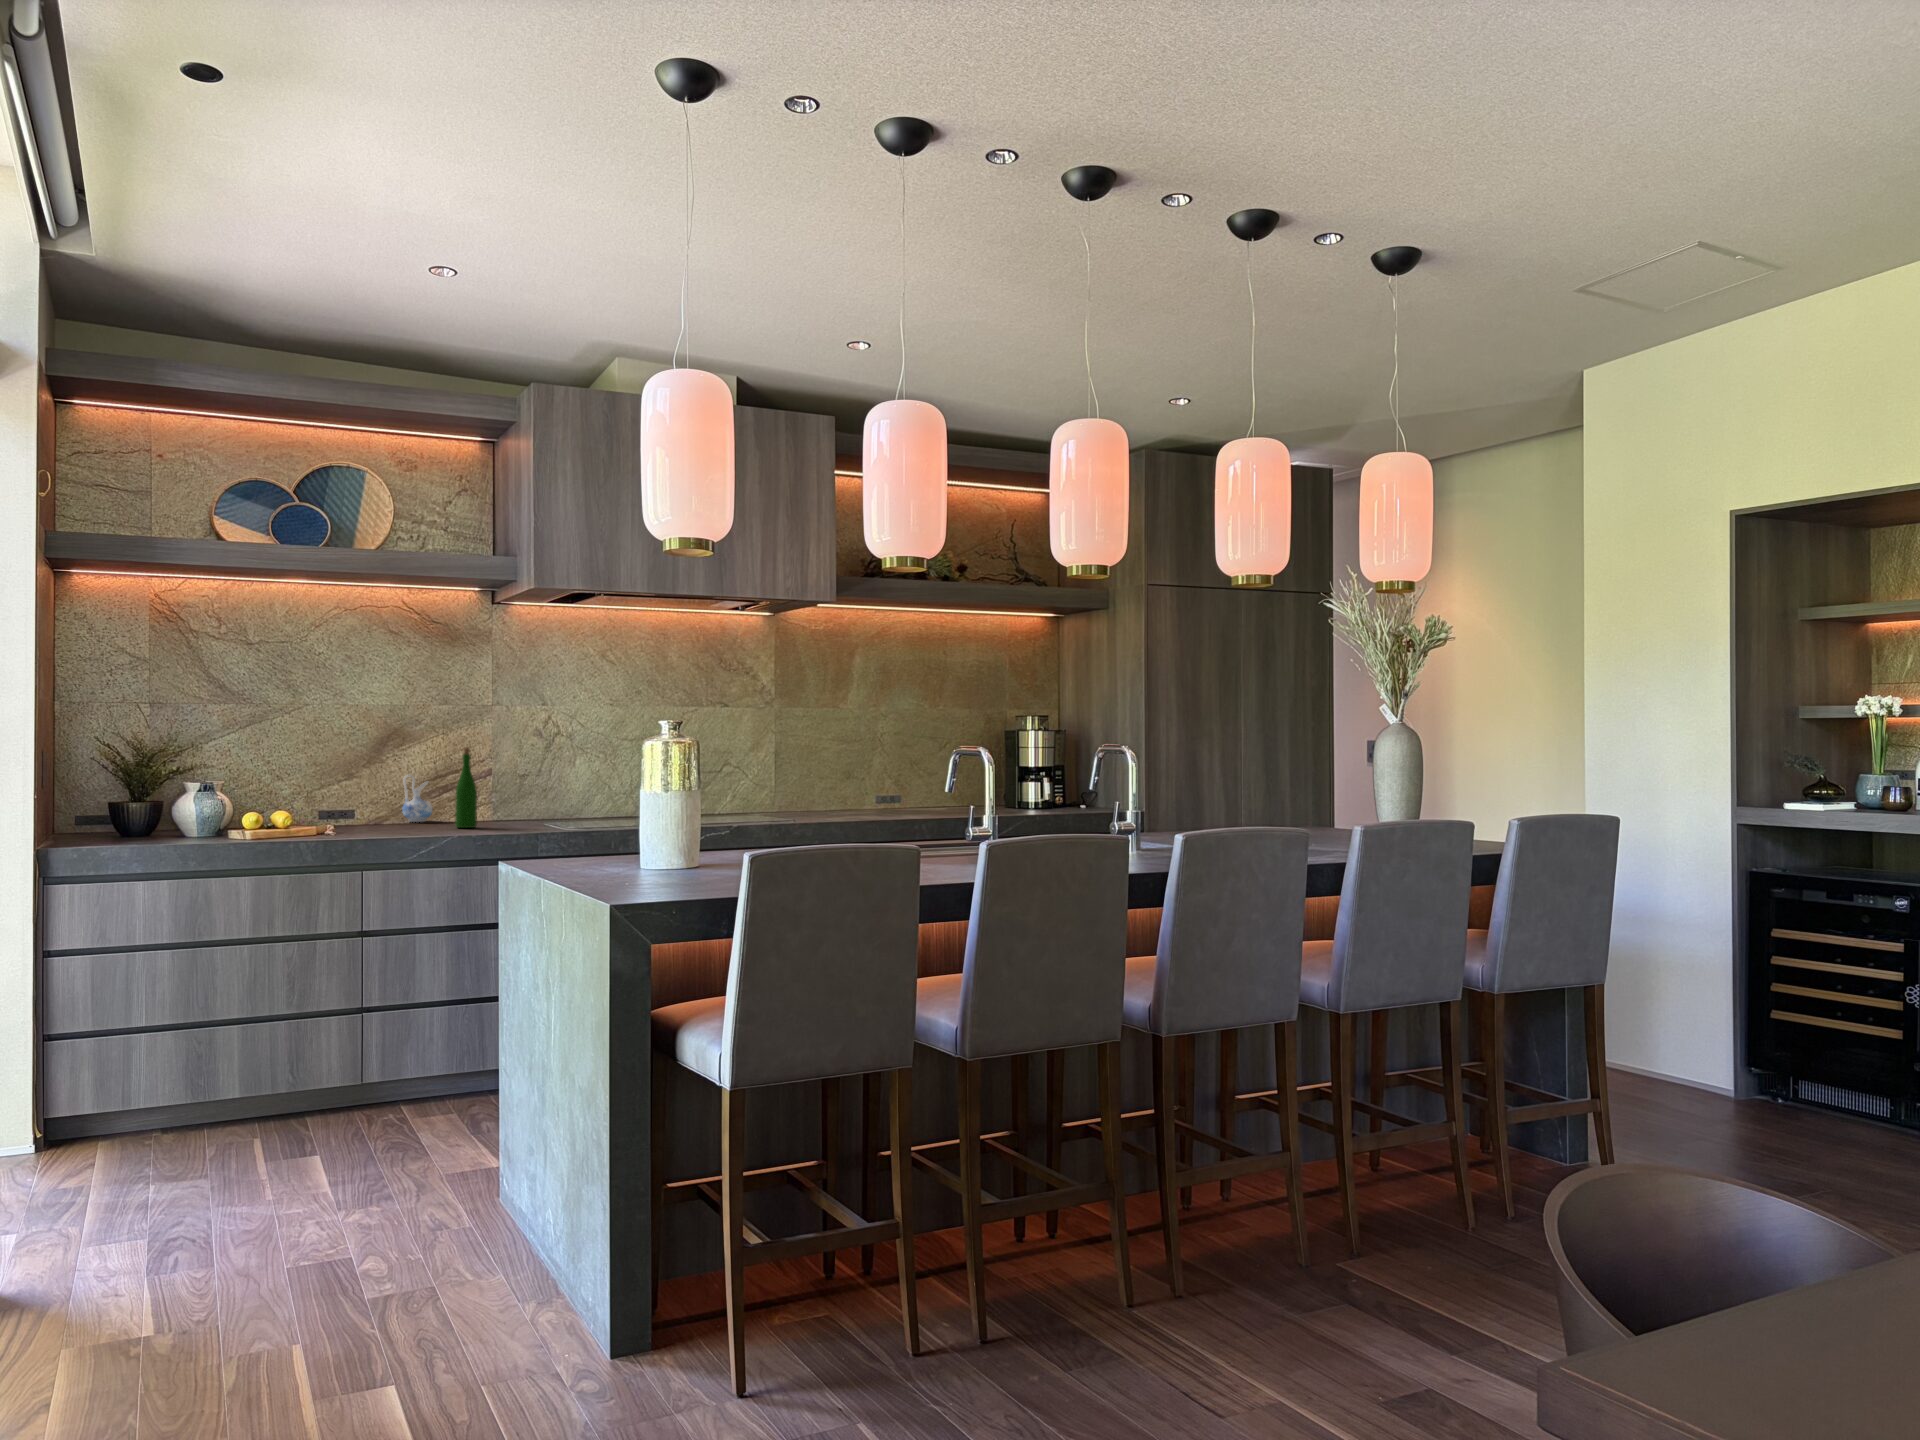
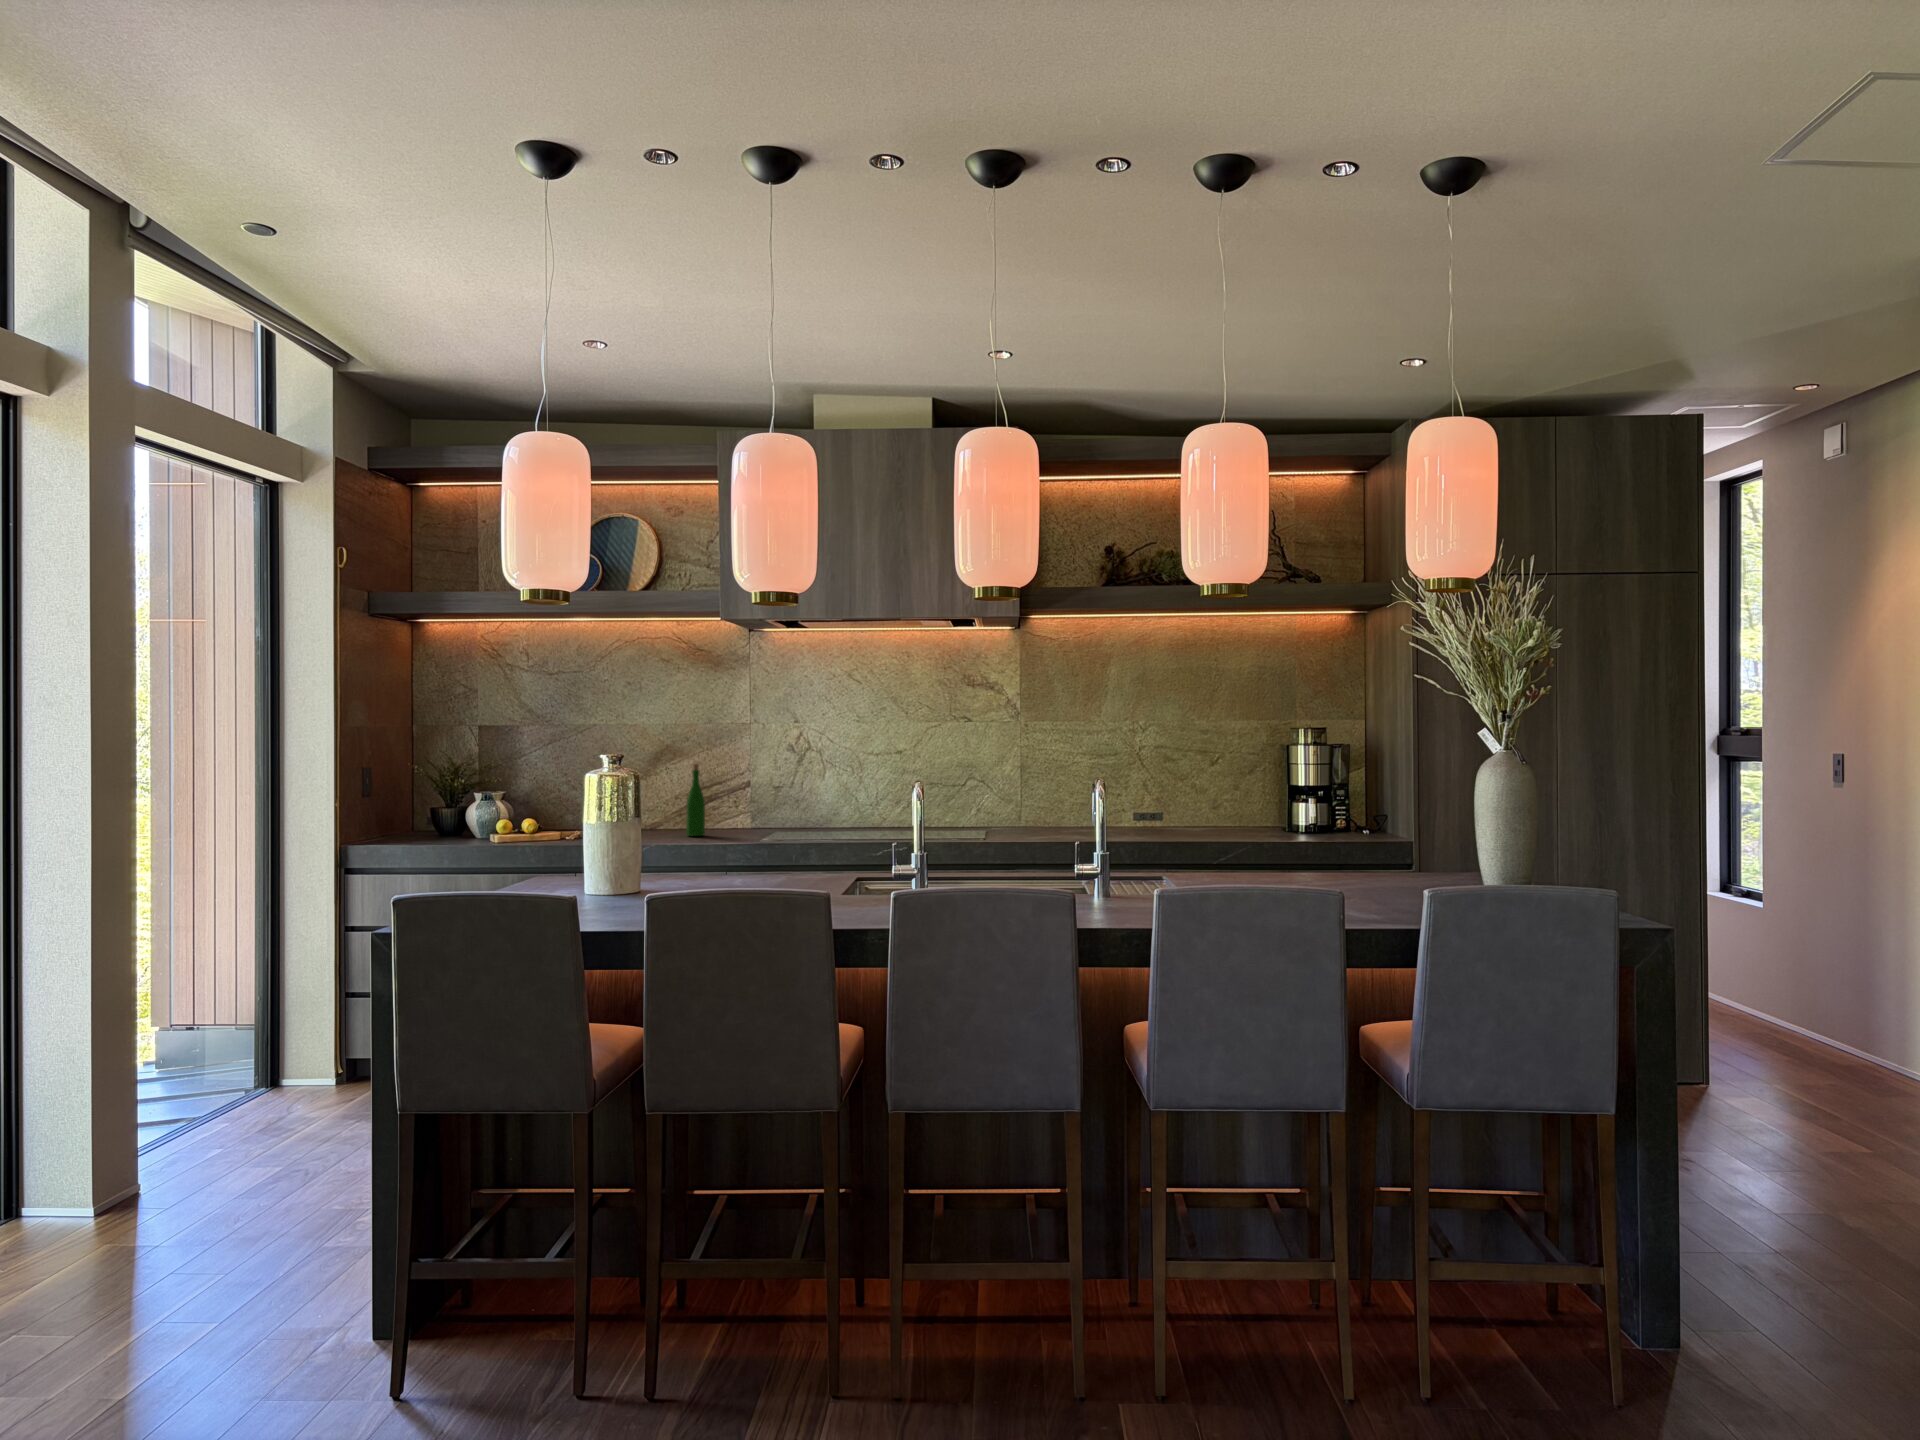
ceramic pitcher: present [402,775,432,822] -> none [661,787,686,829]

